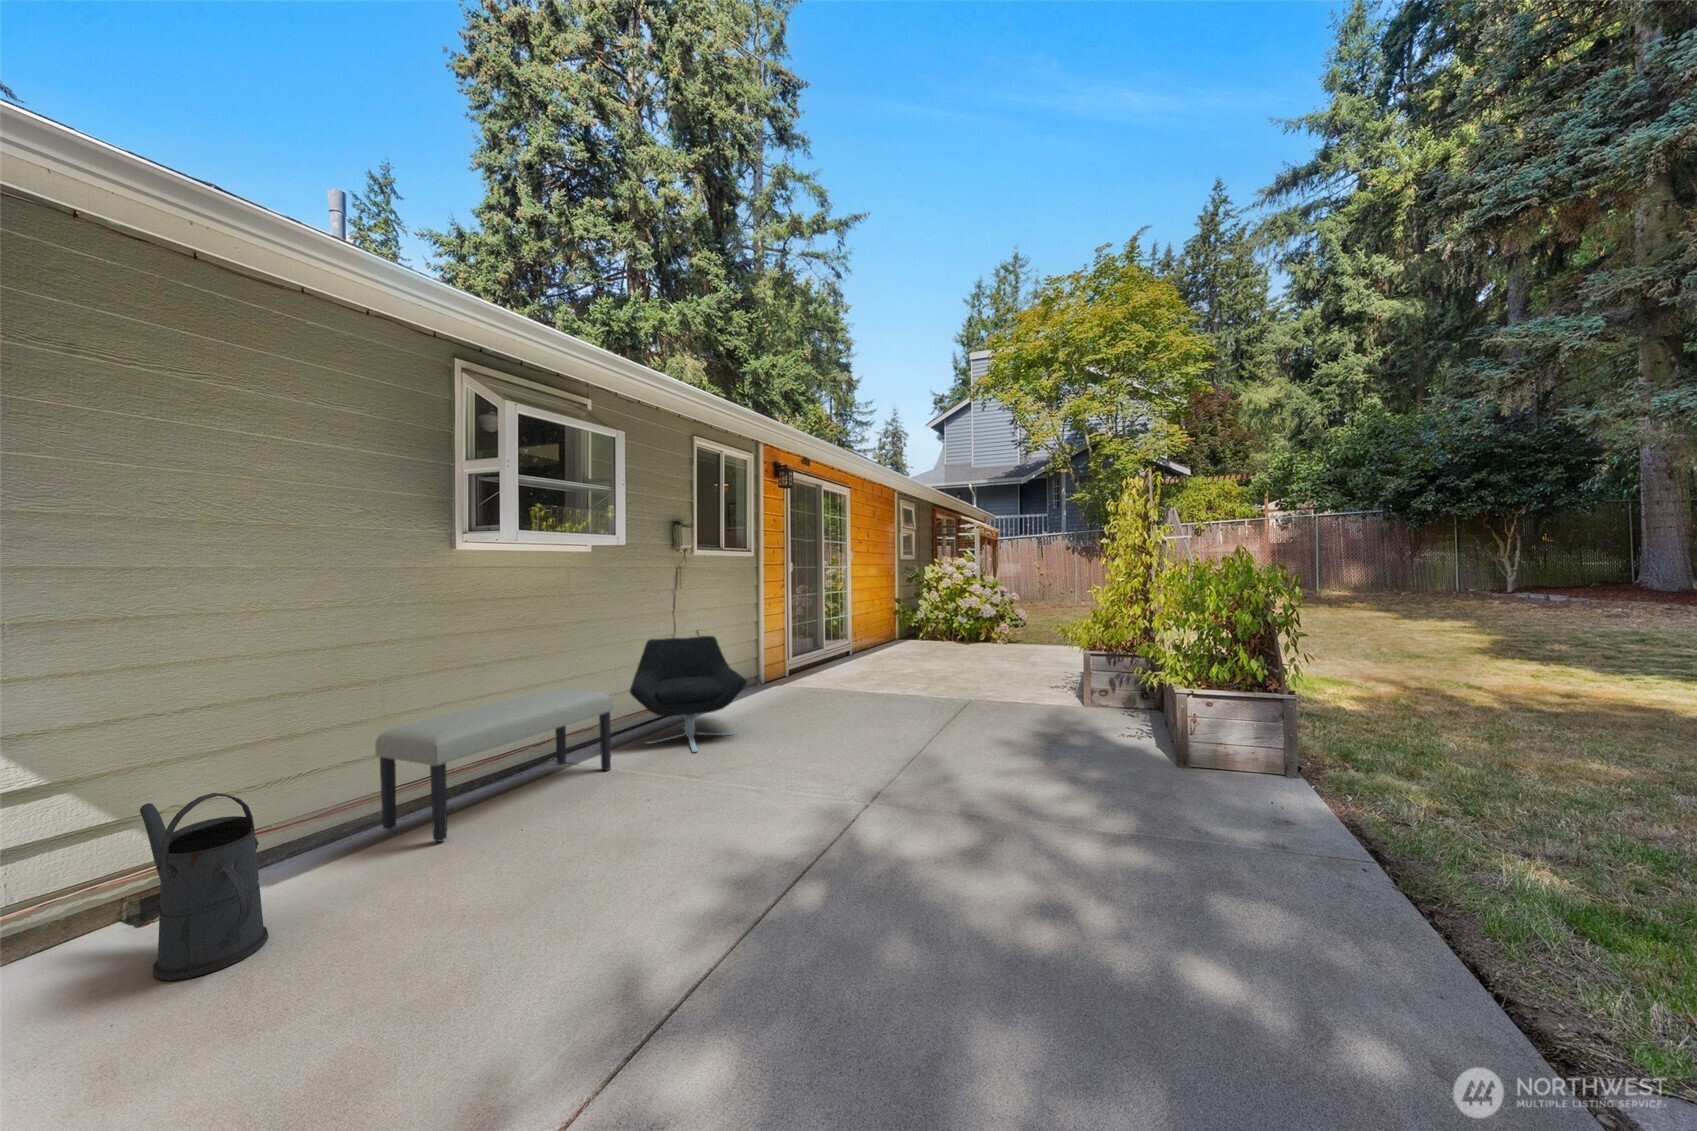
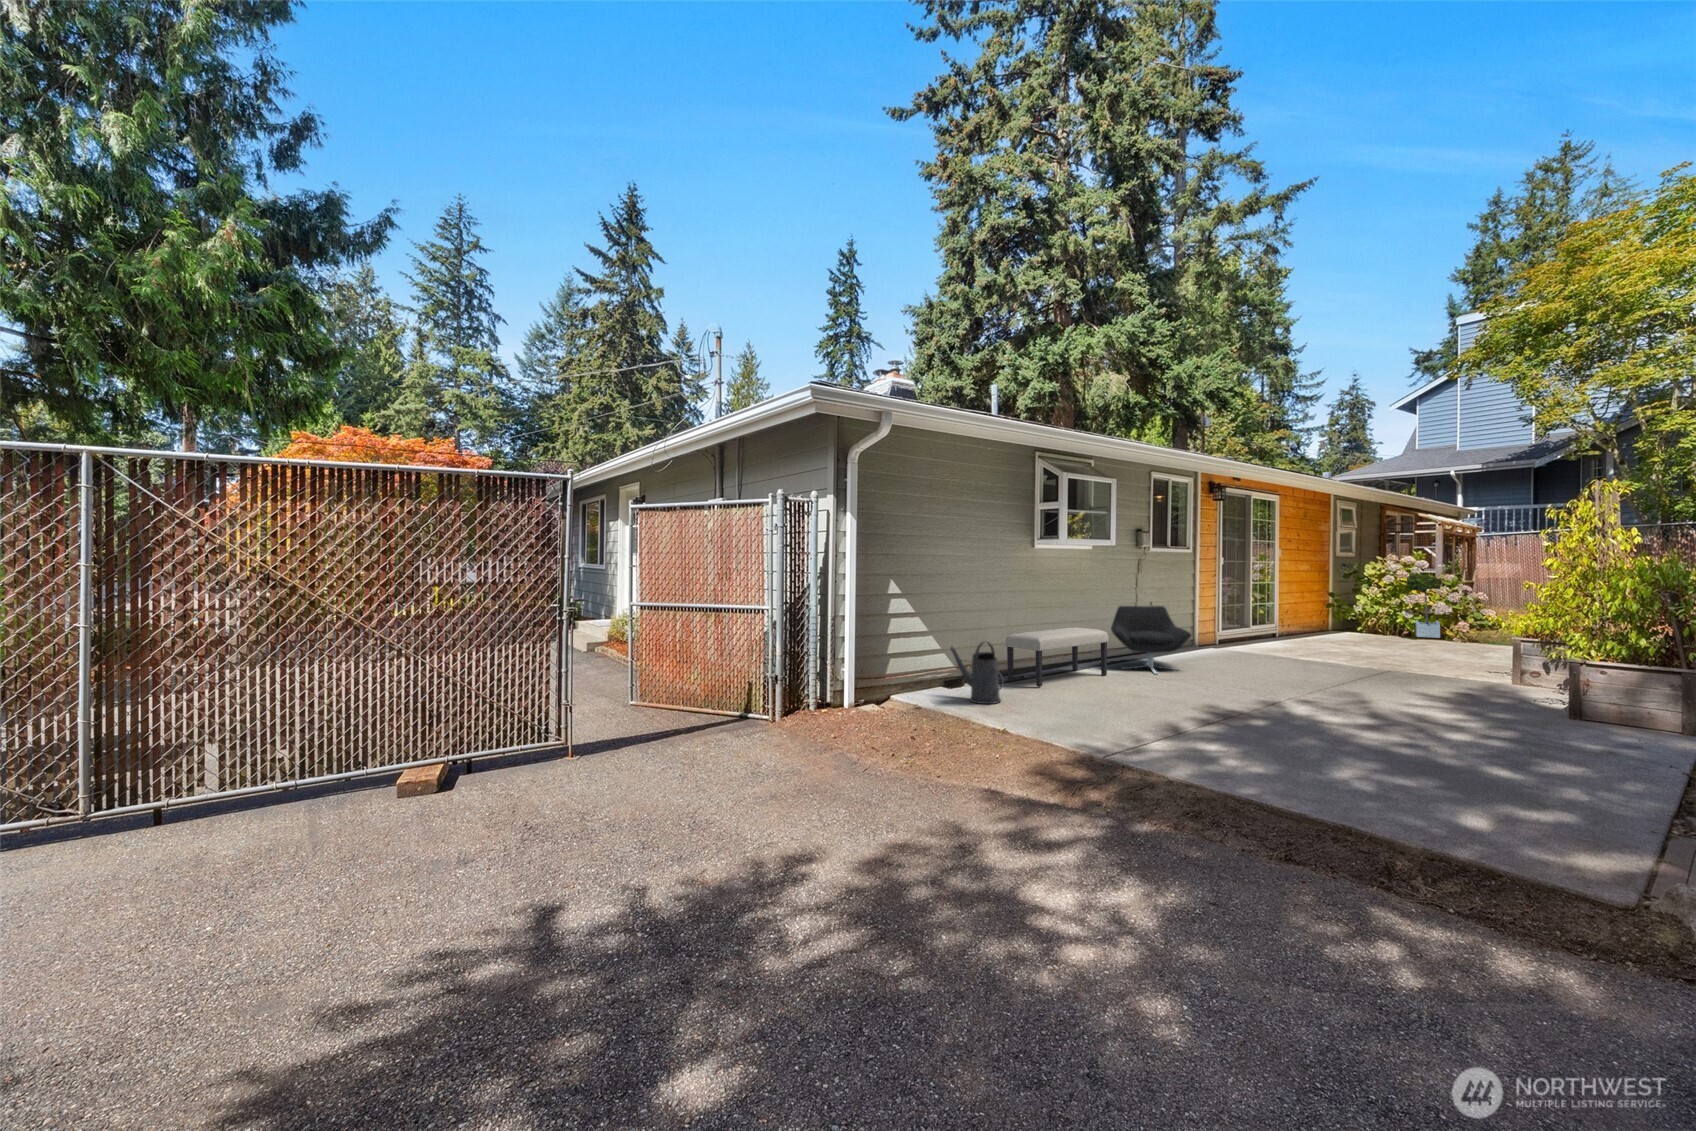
potted tree: none [961,577,989,642] -> present [1406,573,1442,638]

